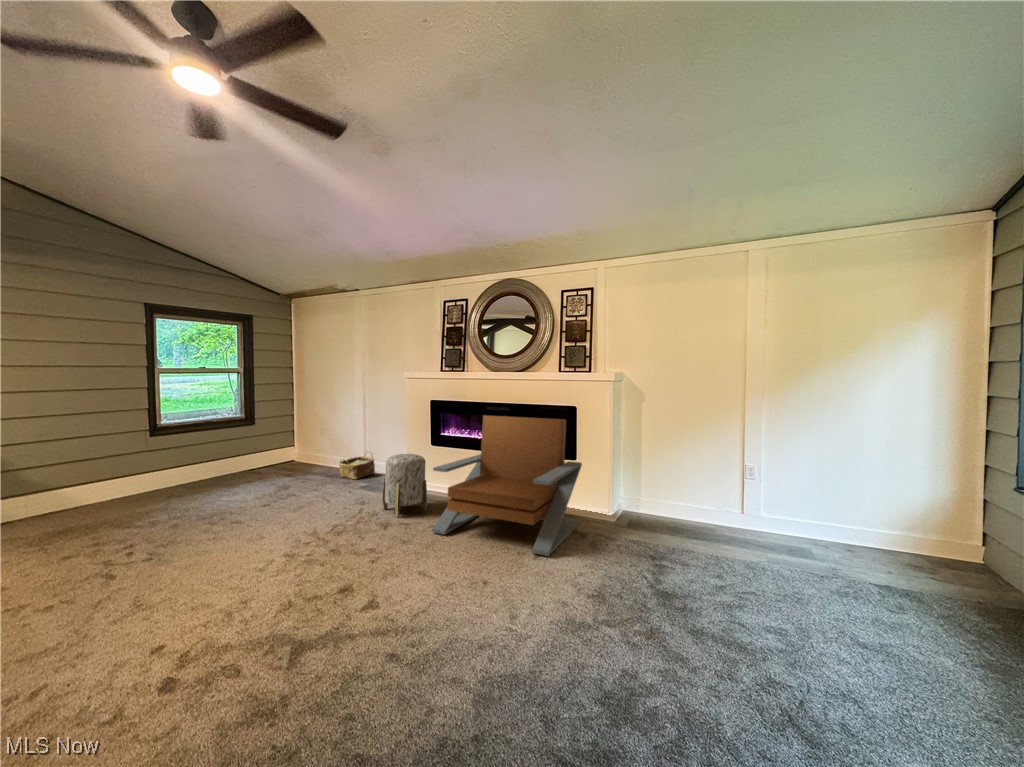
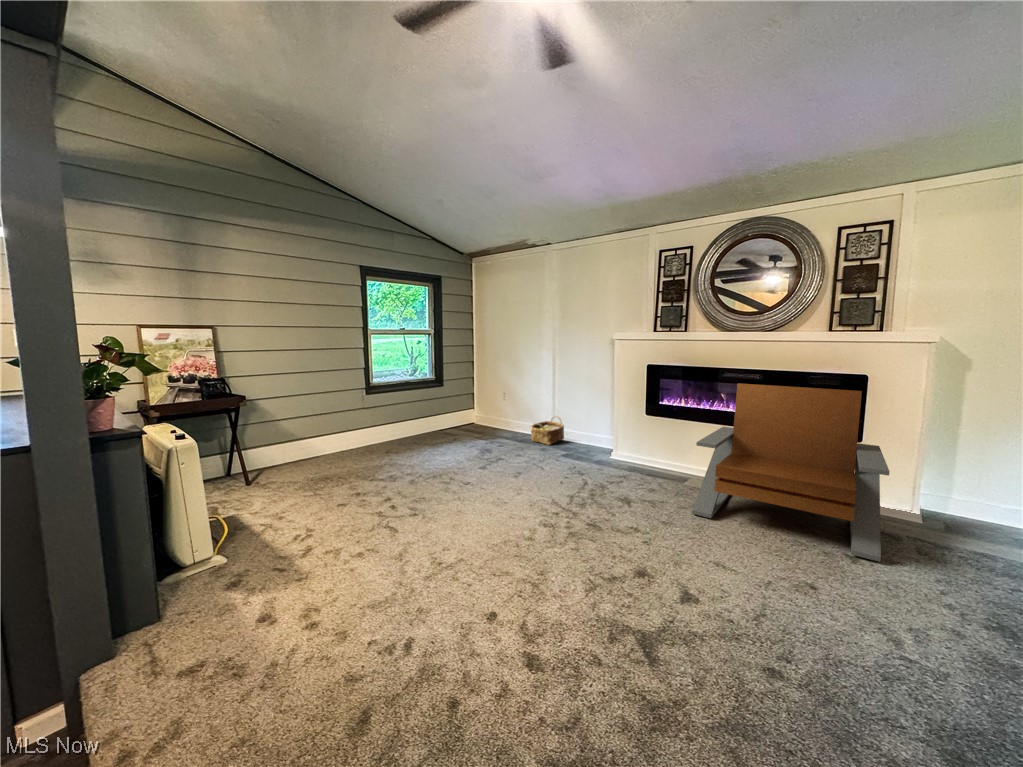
ottoman: present [383,454,427,517] -> none [609,423,661,491]

